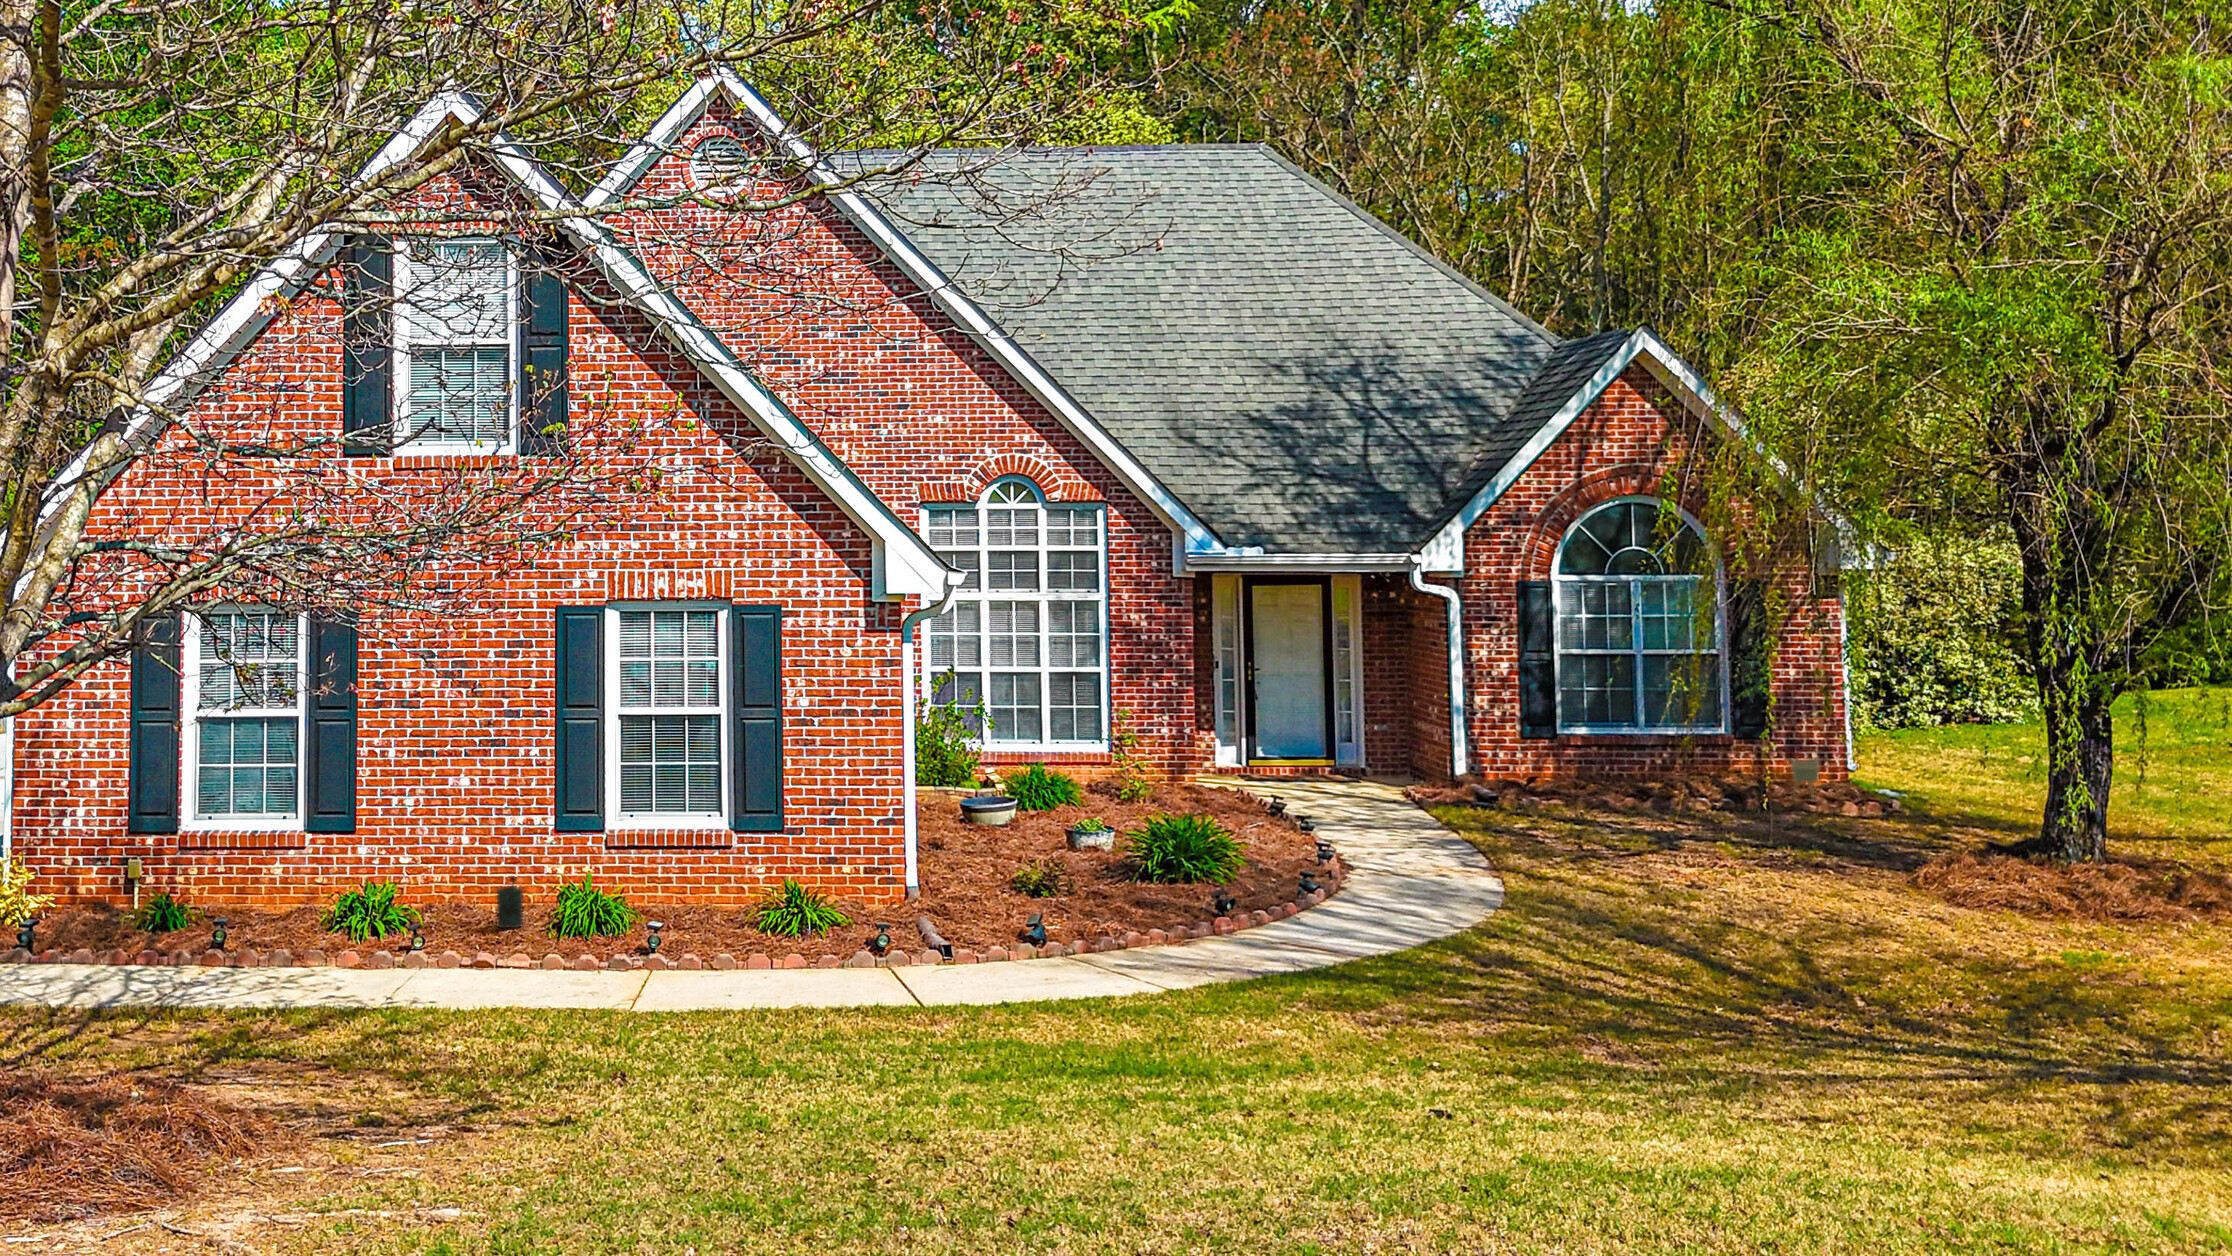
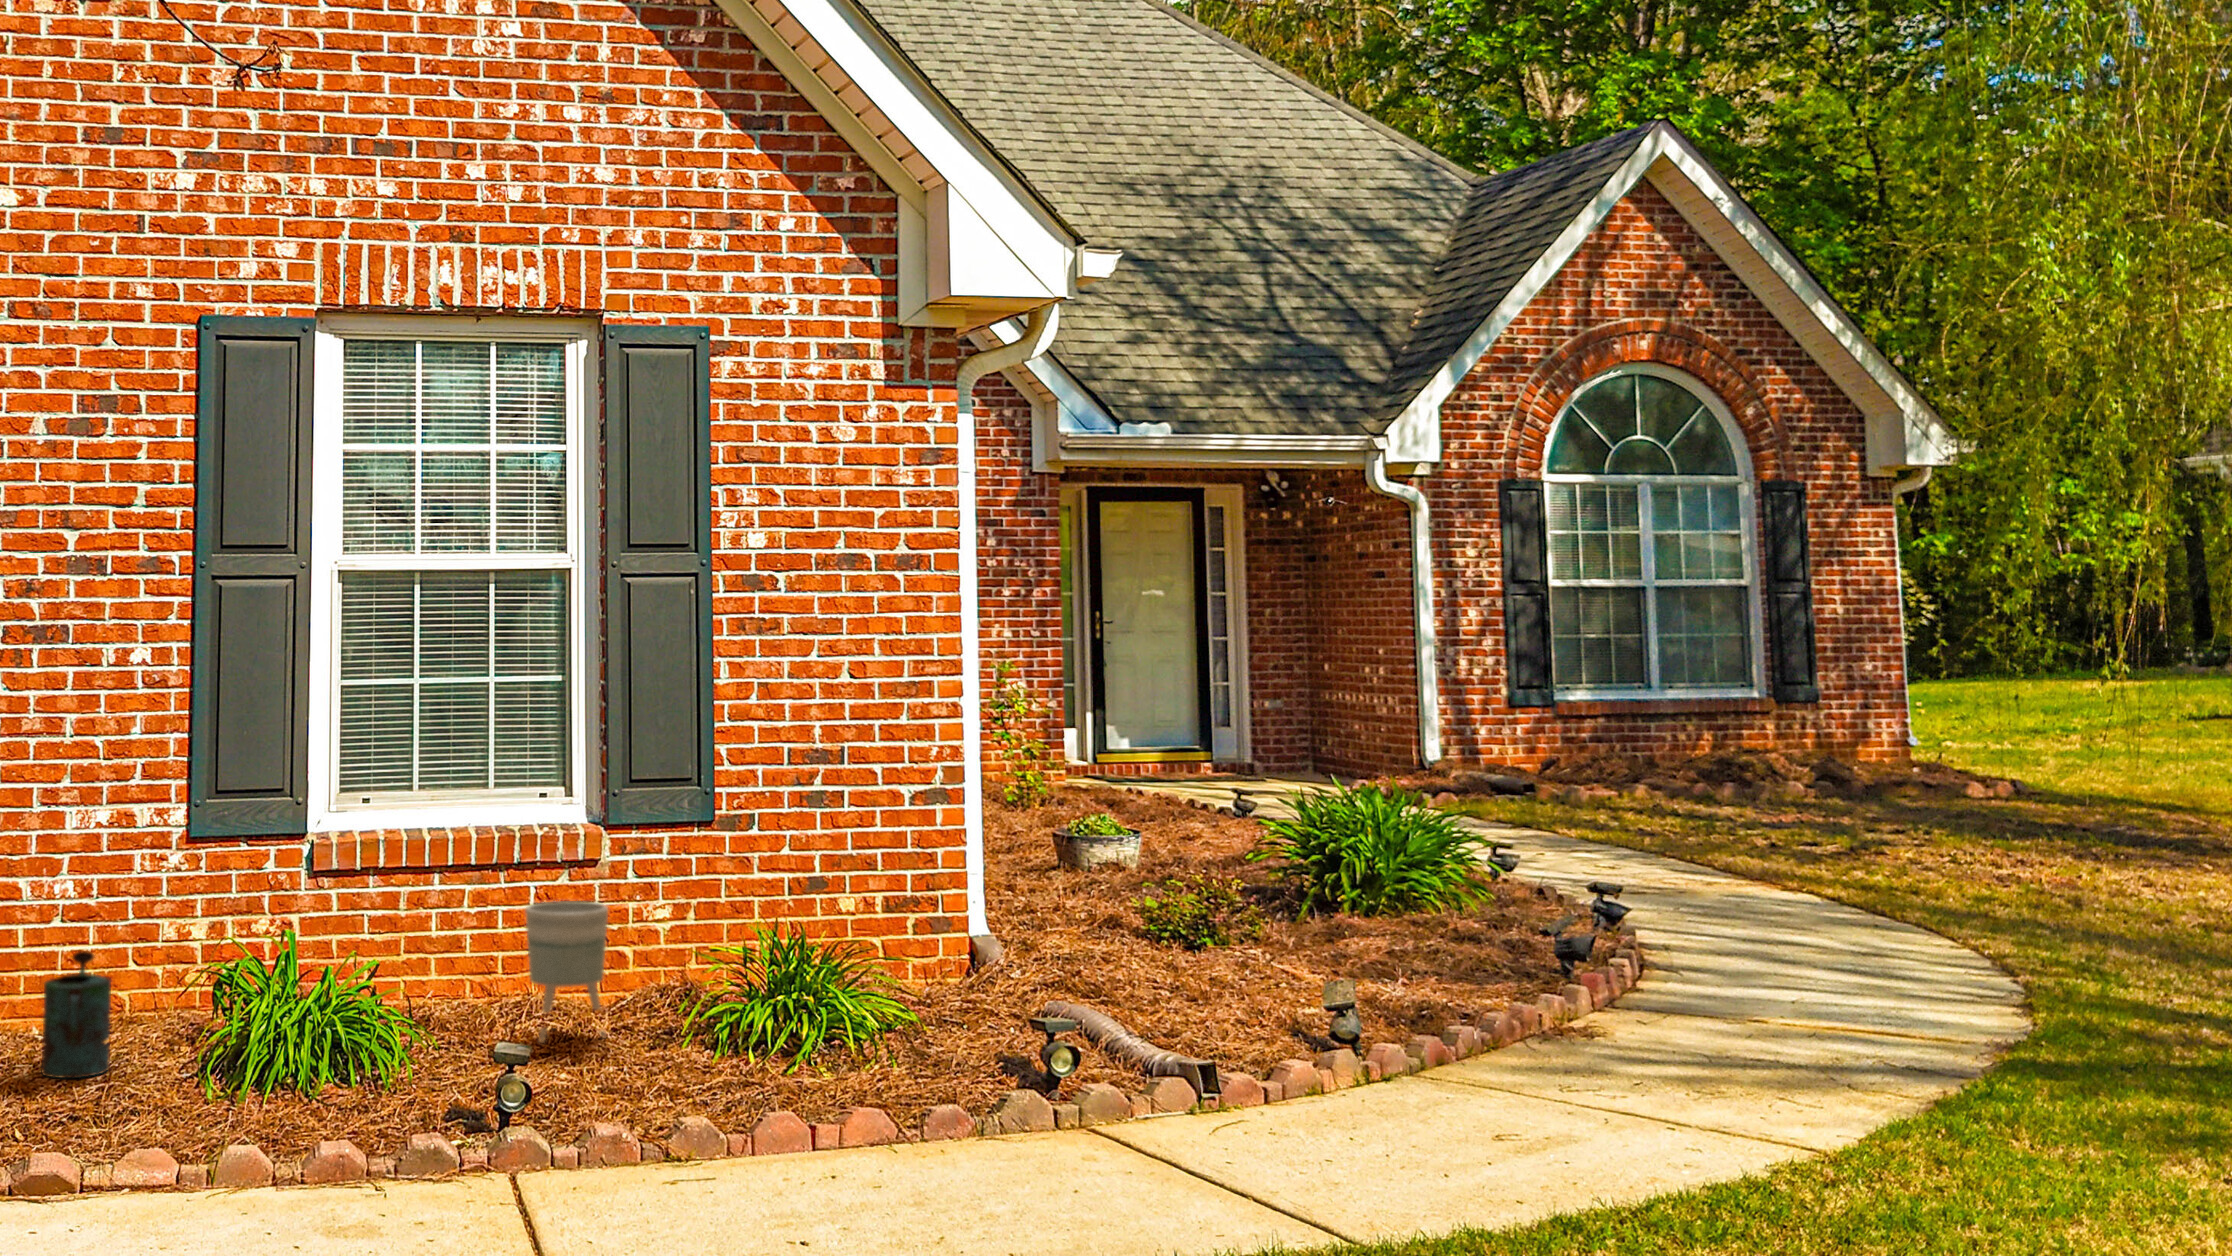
planter: present [1791,759,1819,798] -> present [526,901,608,1043]

